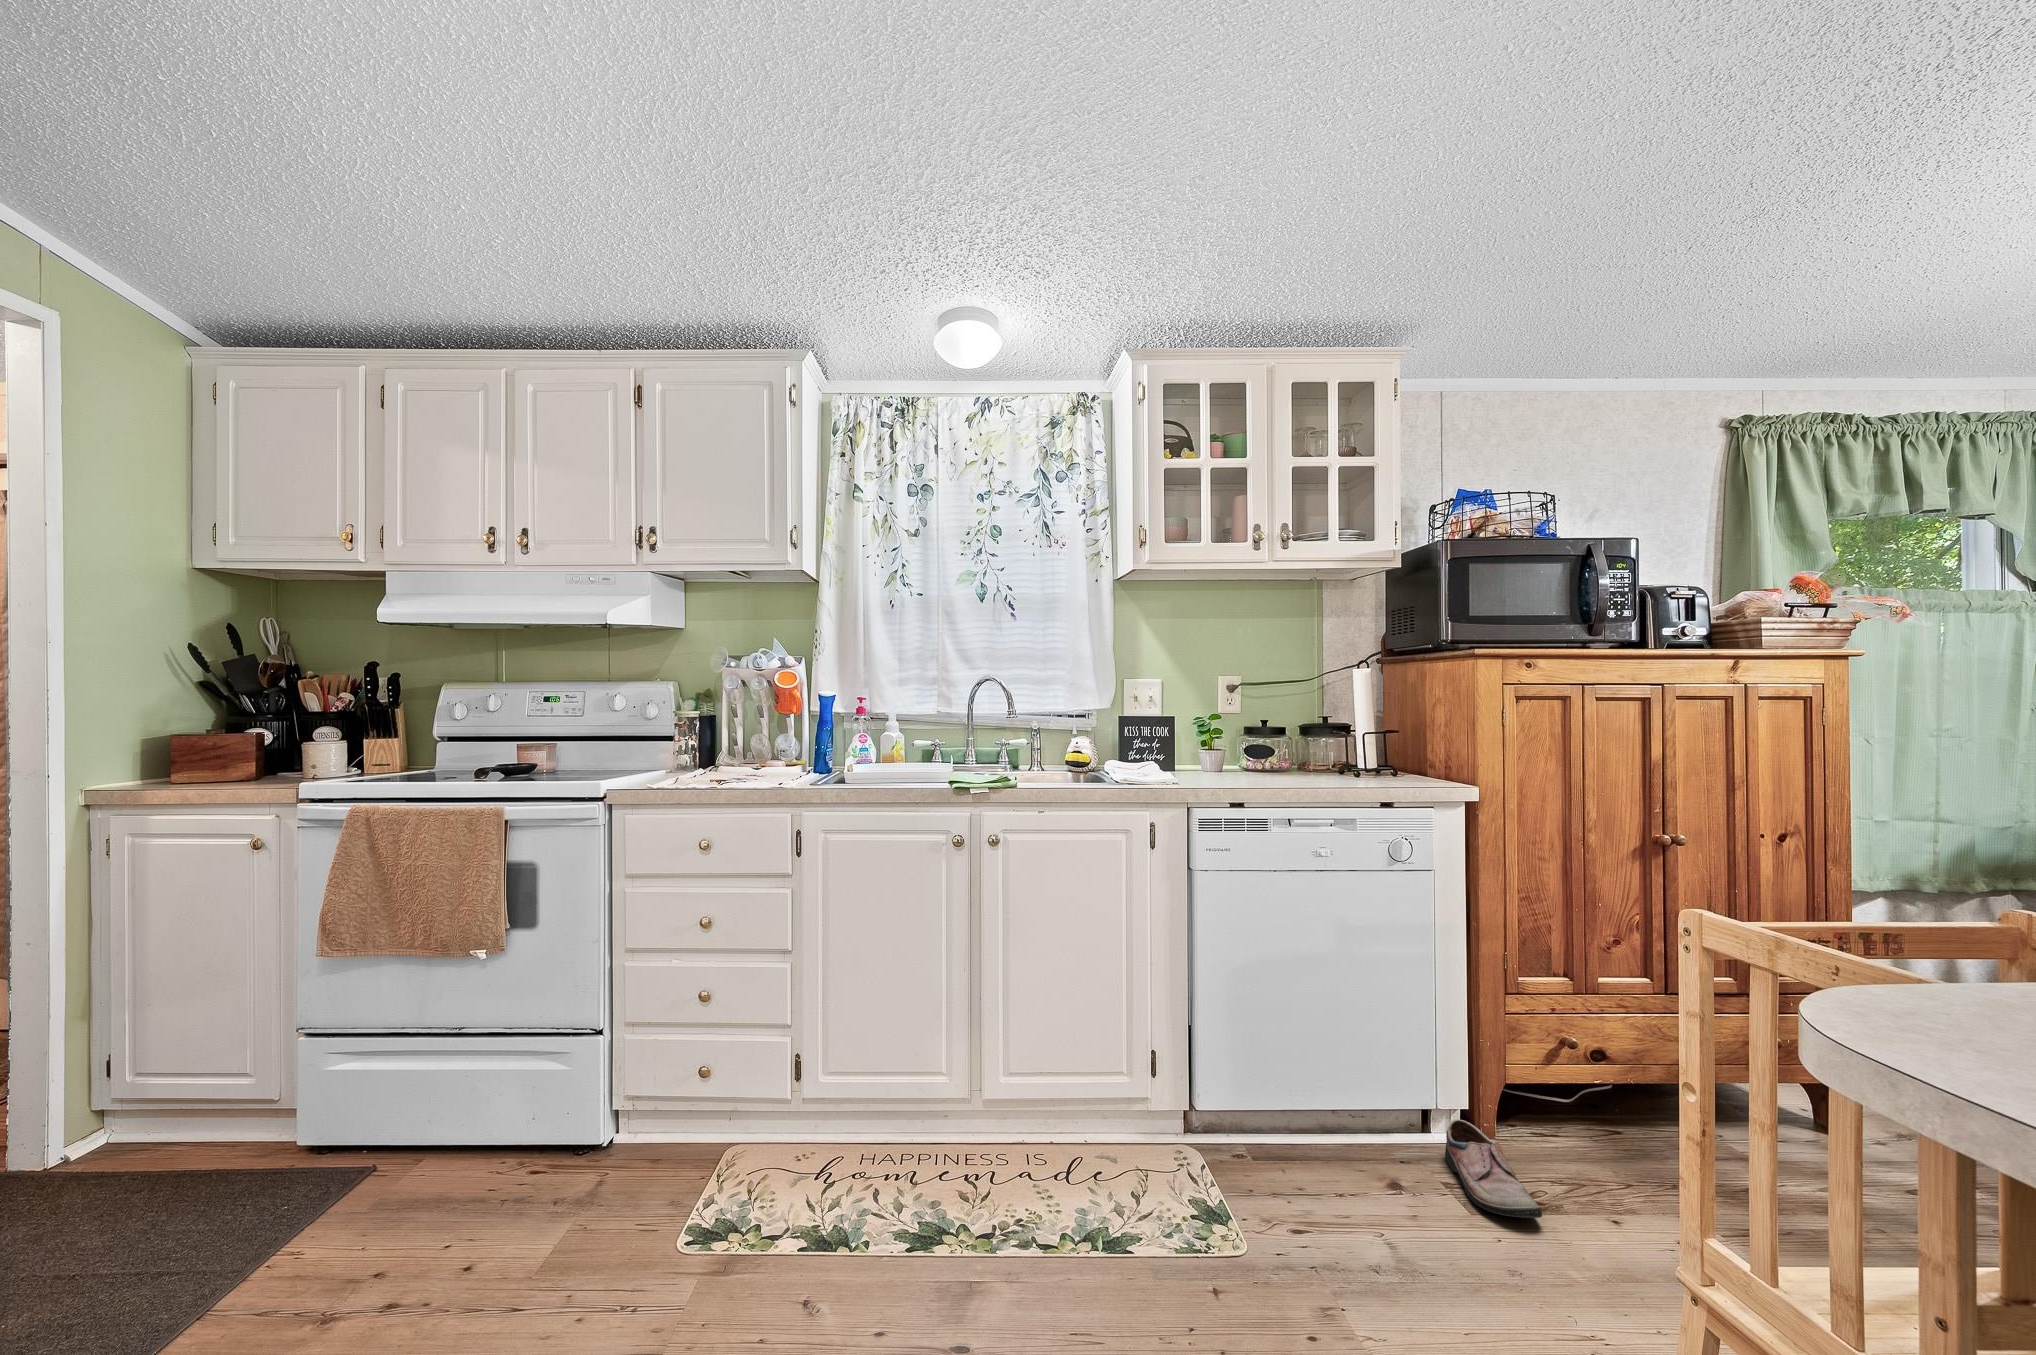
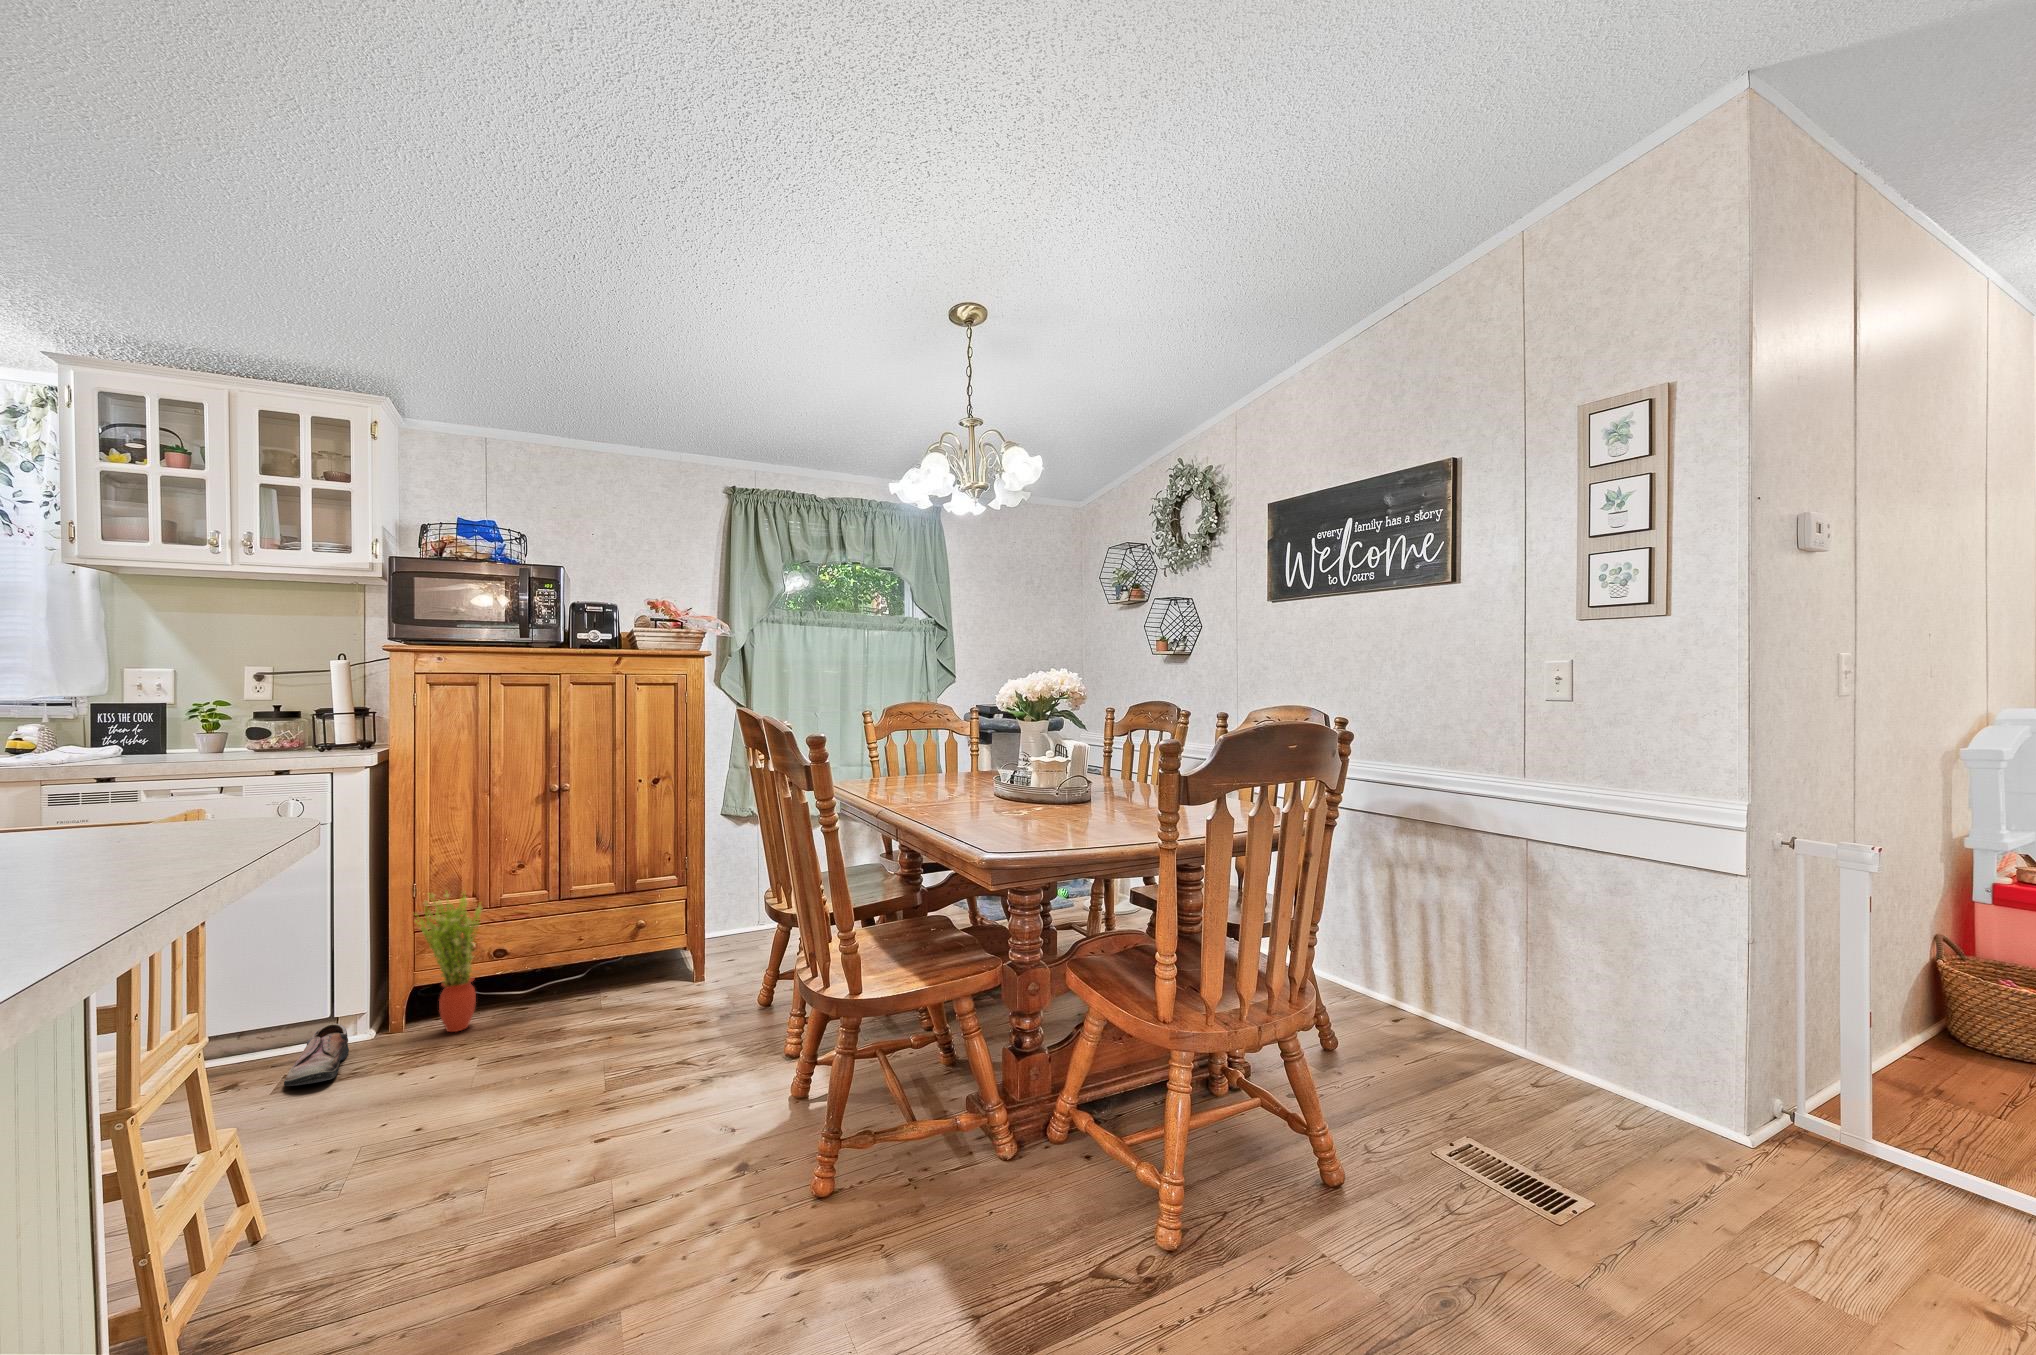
potted plant: none [1530,966,1622,1158] -> present [416,890,482,1032]

